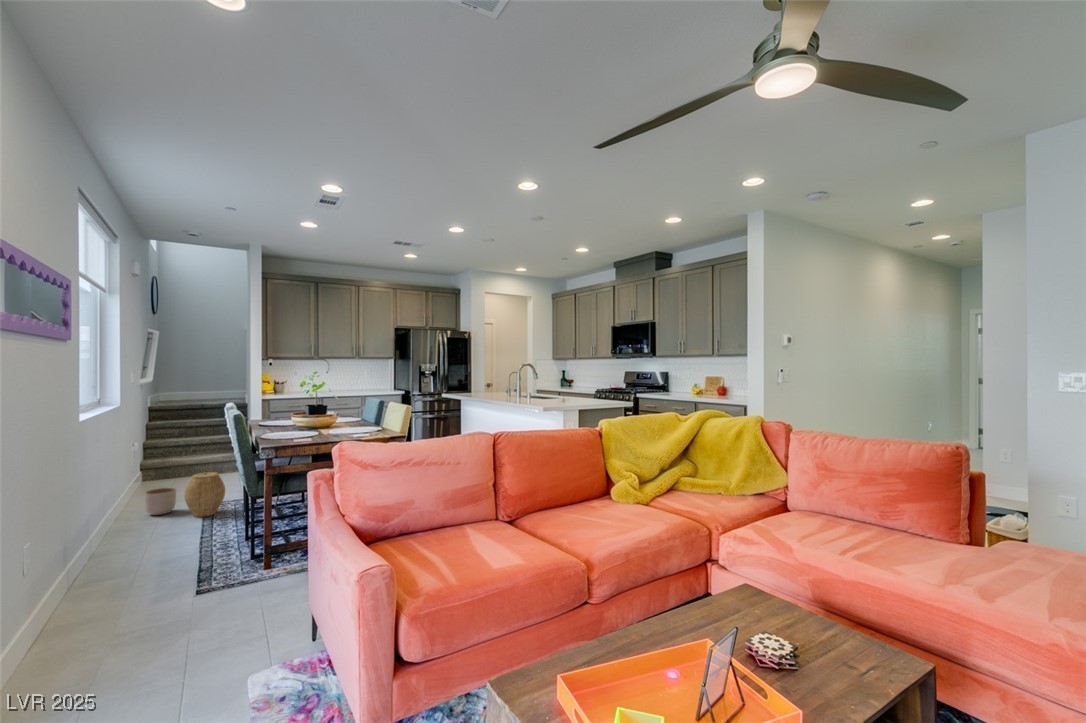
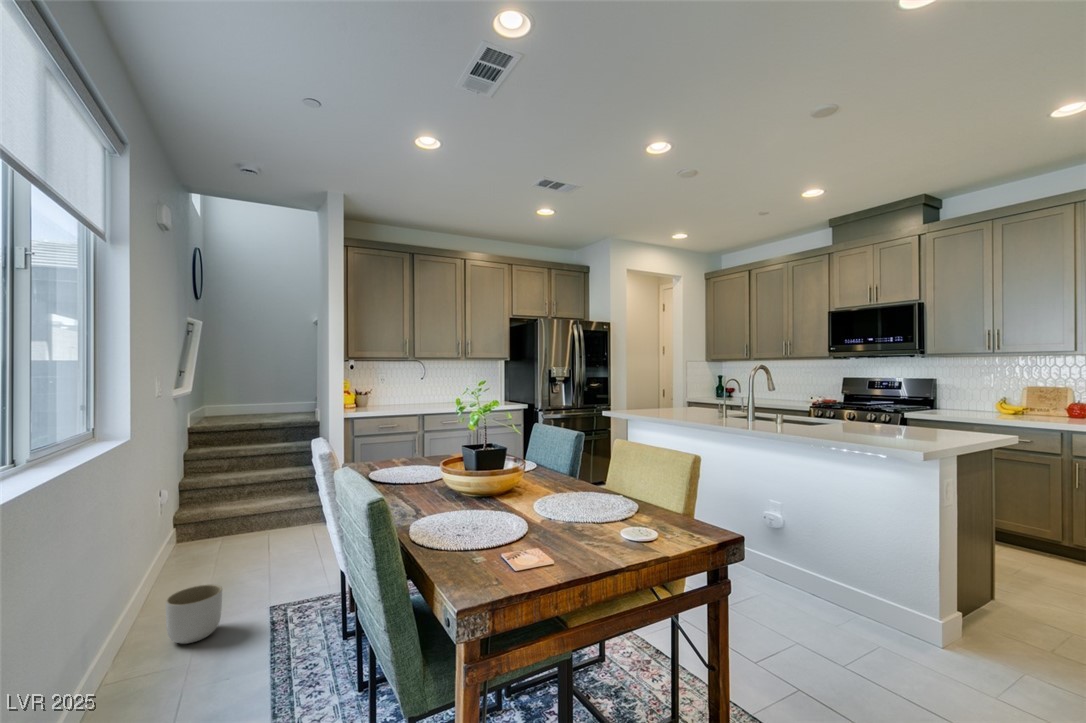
woven basket: present [184,472,225,517] -> none [237,559,309,651]

